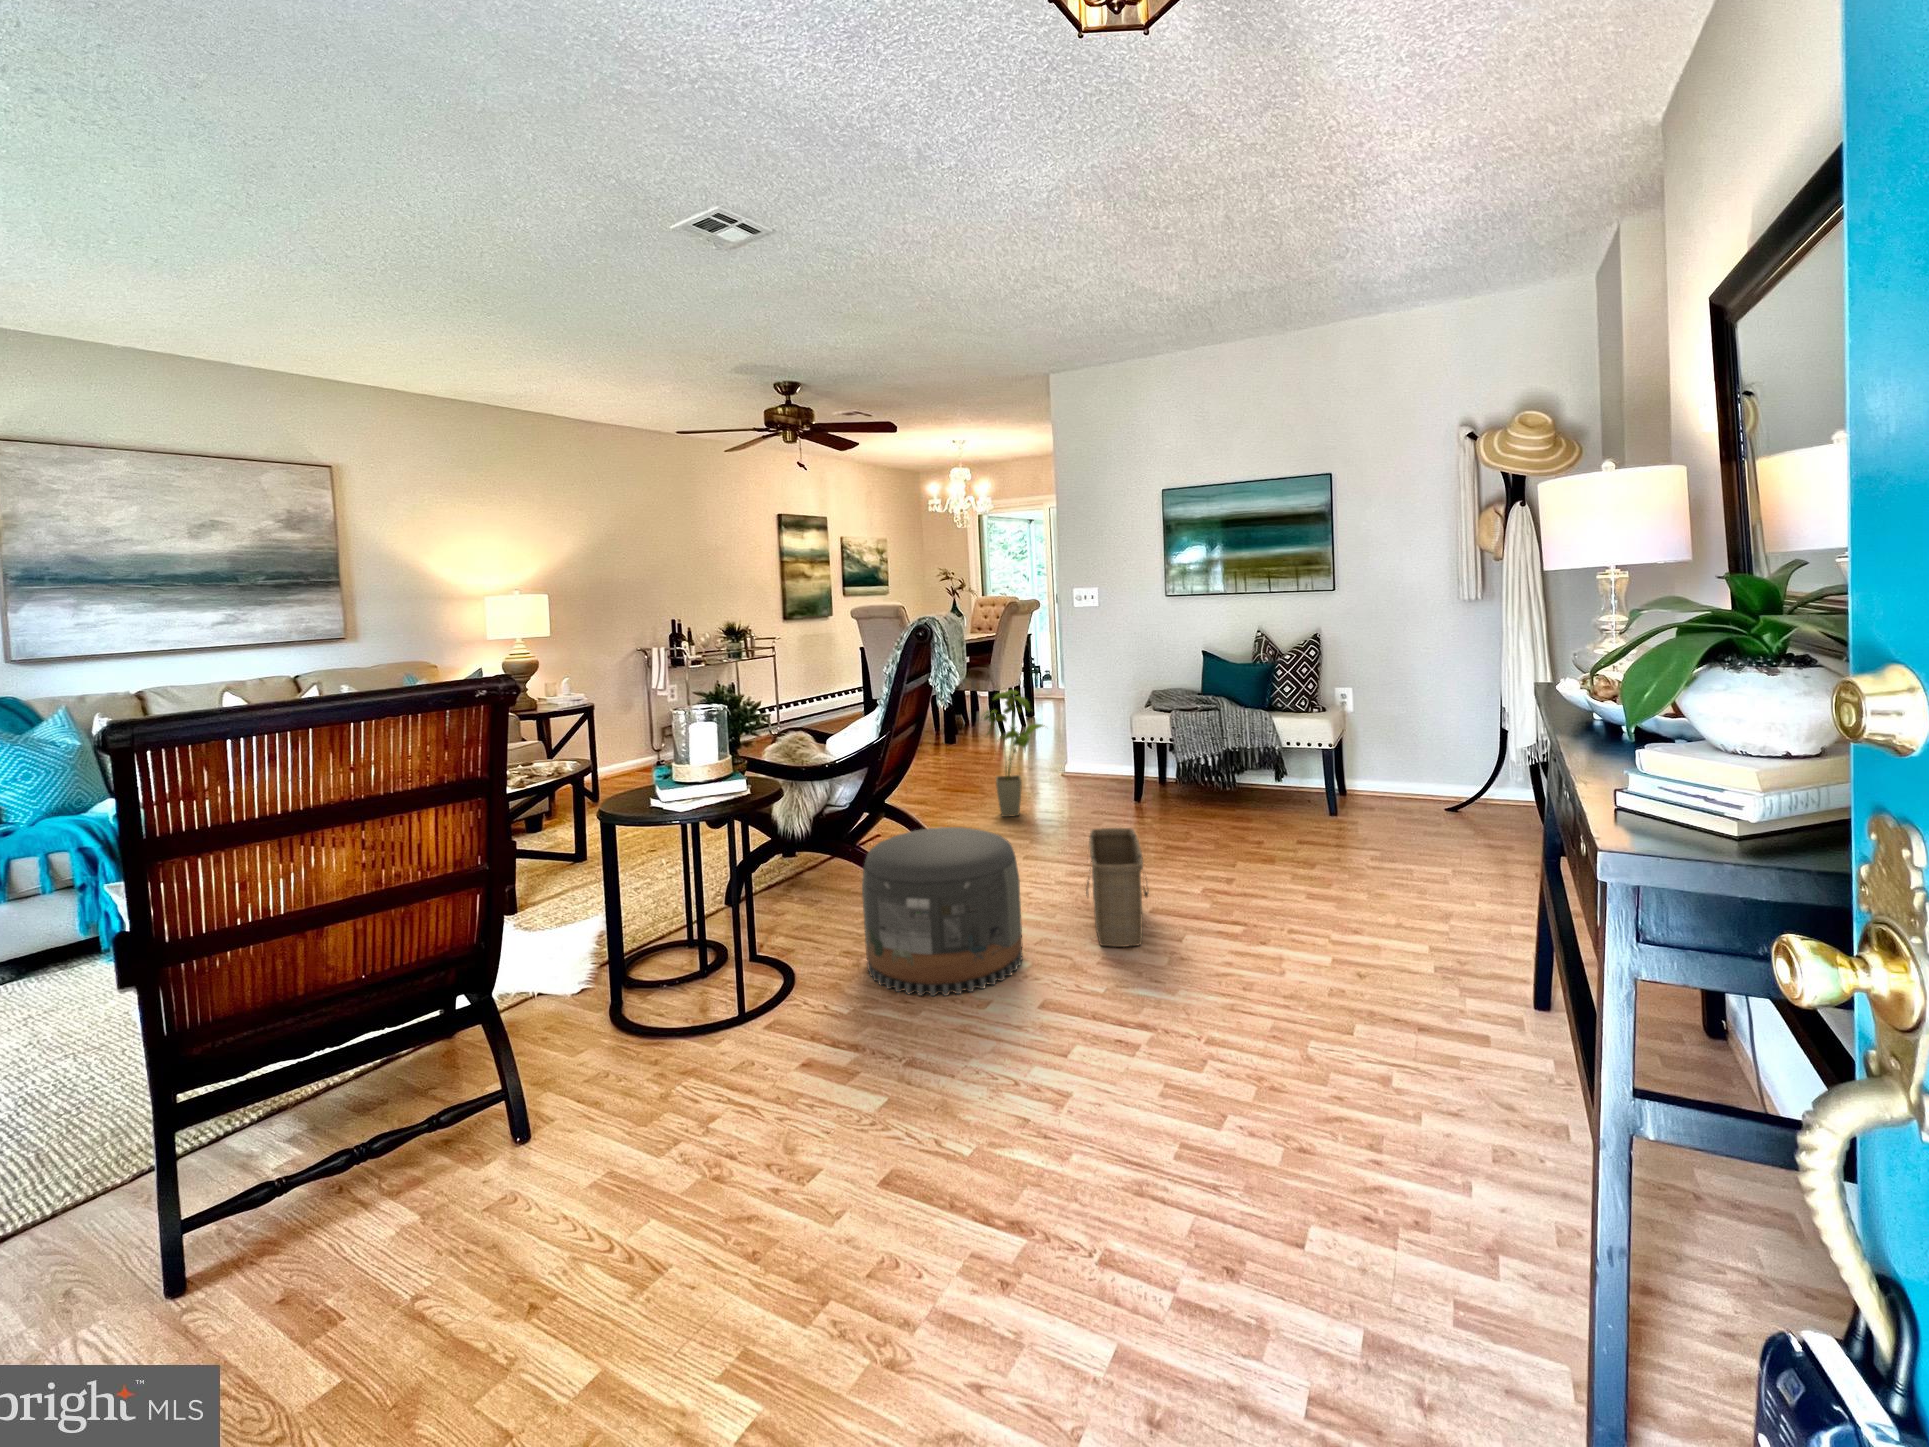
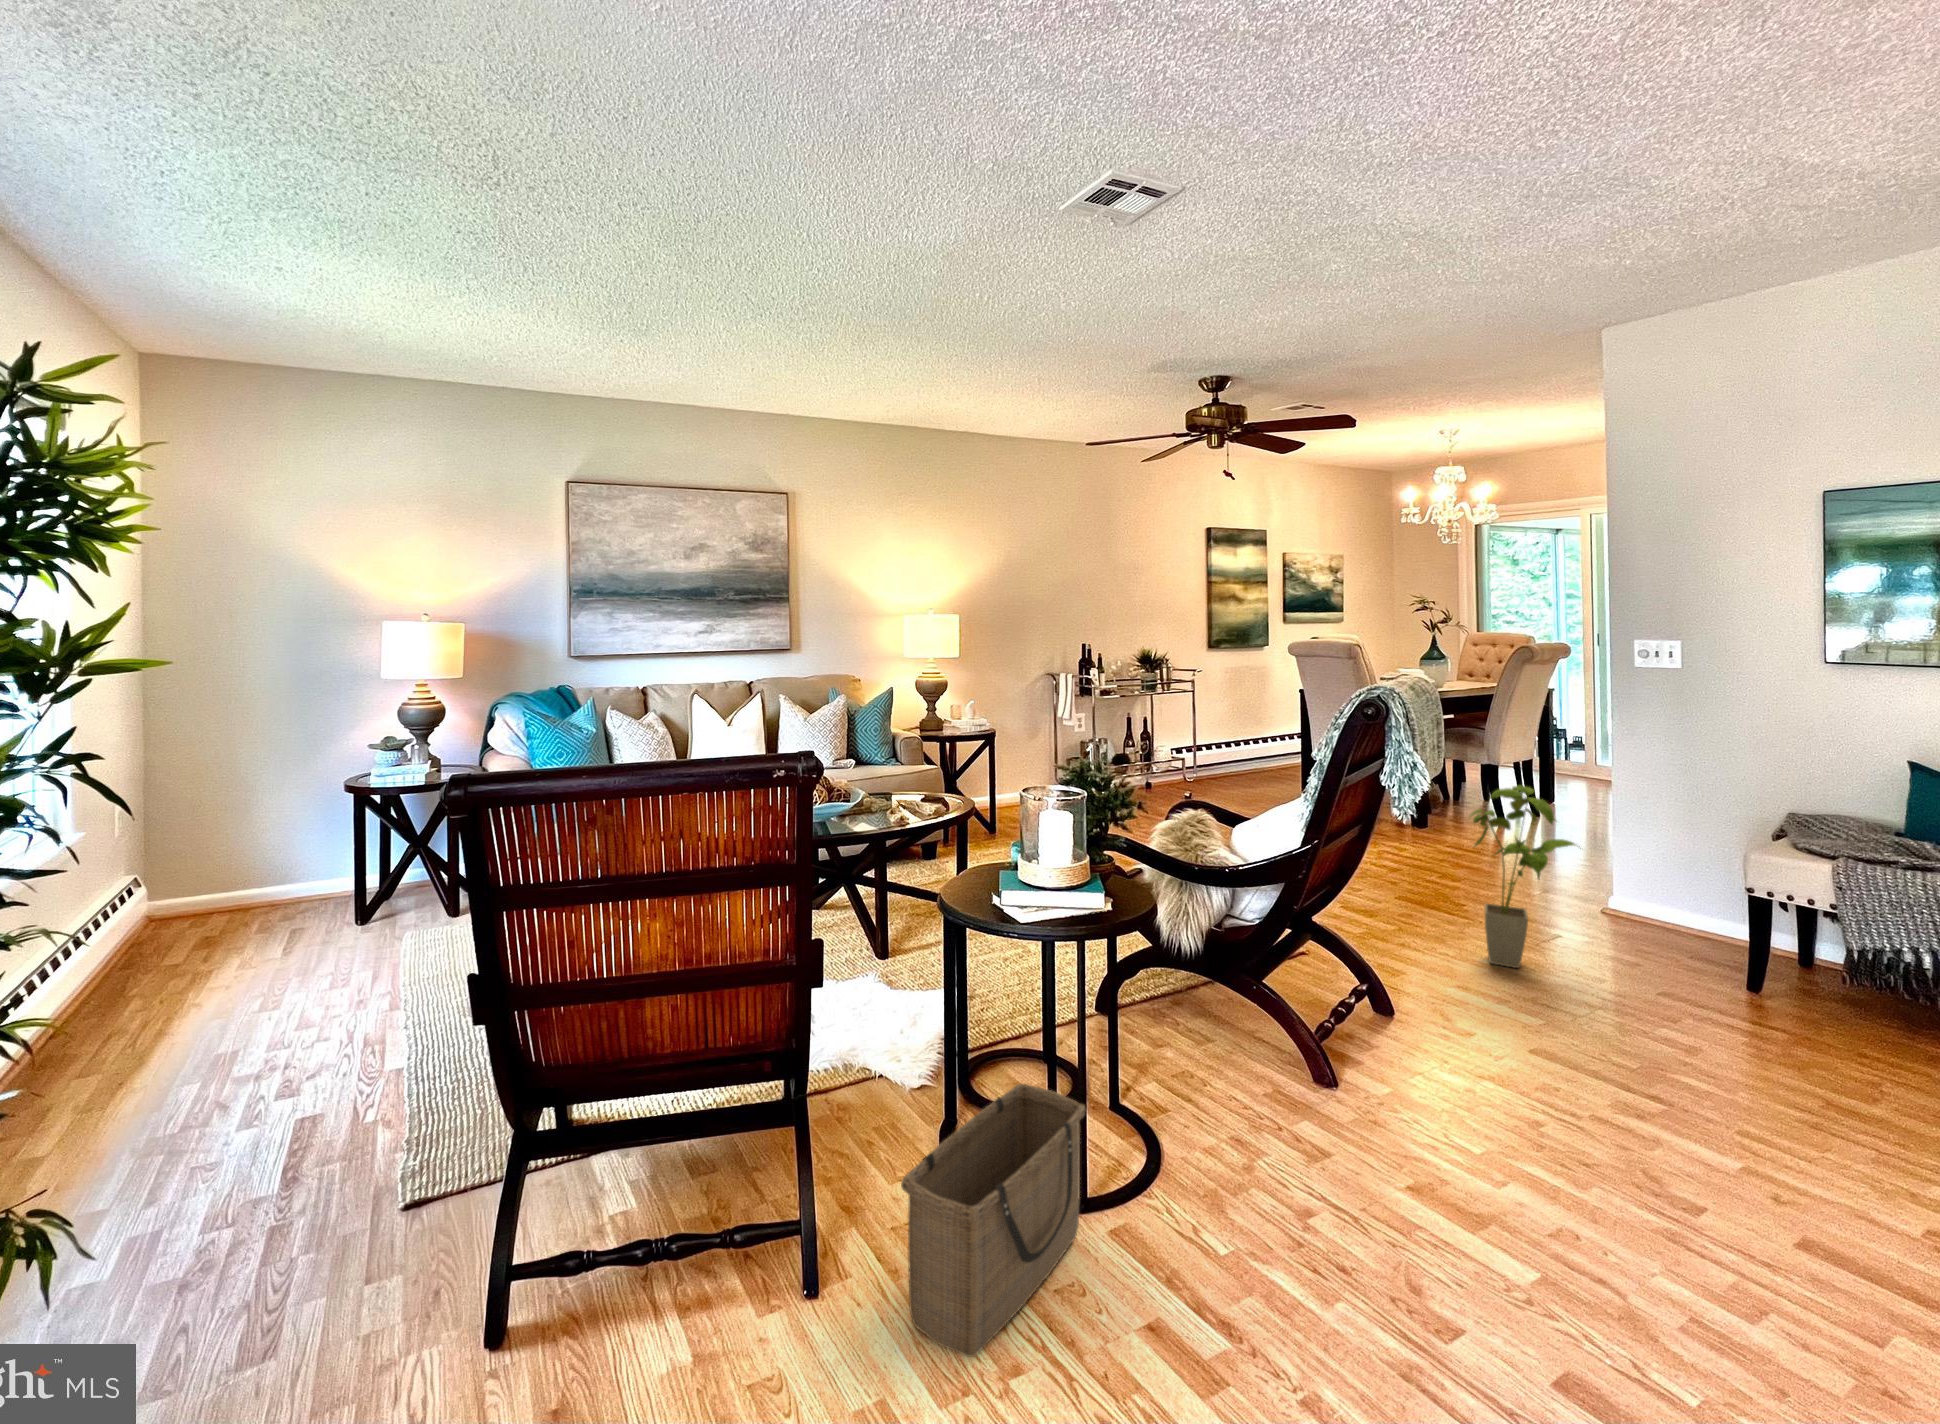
pouf: present [862,827,1023,996] -> none [1262,996,1527,1289]
basket: present [1086,828,1148,947] -> present [901,1084,1085,1357]

